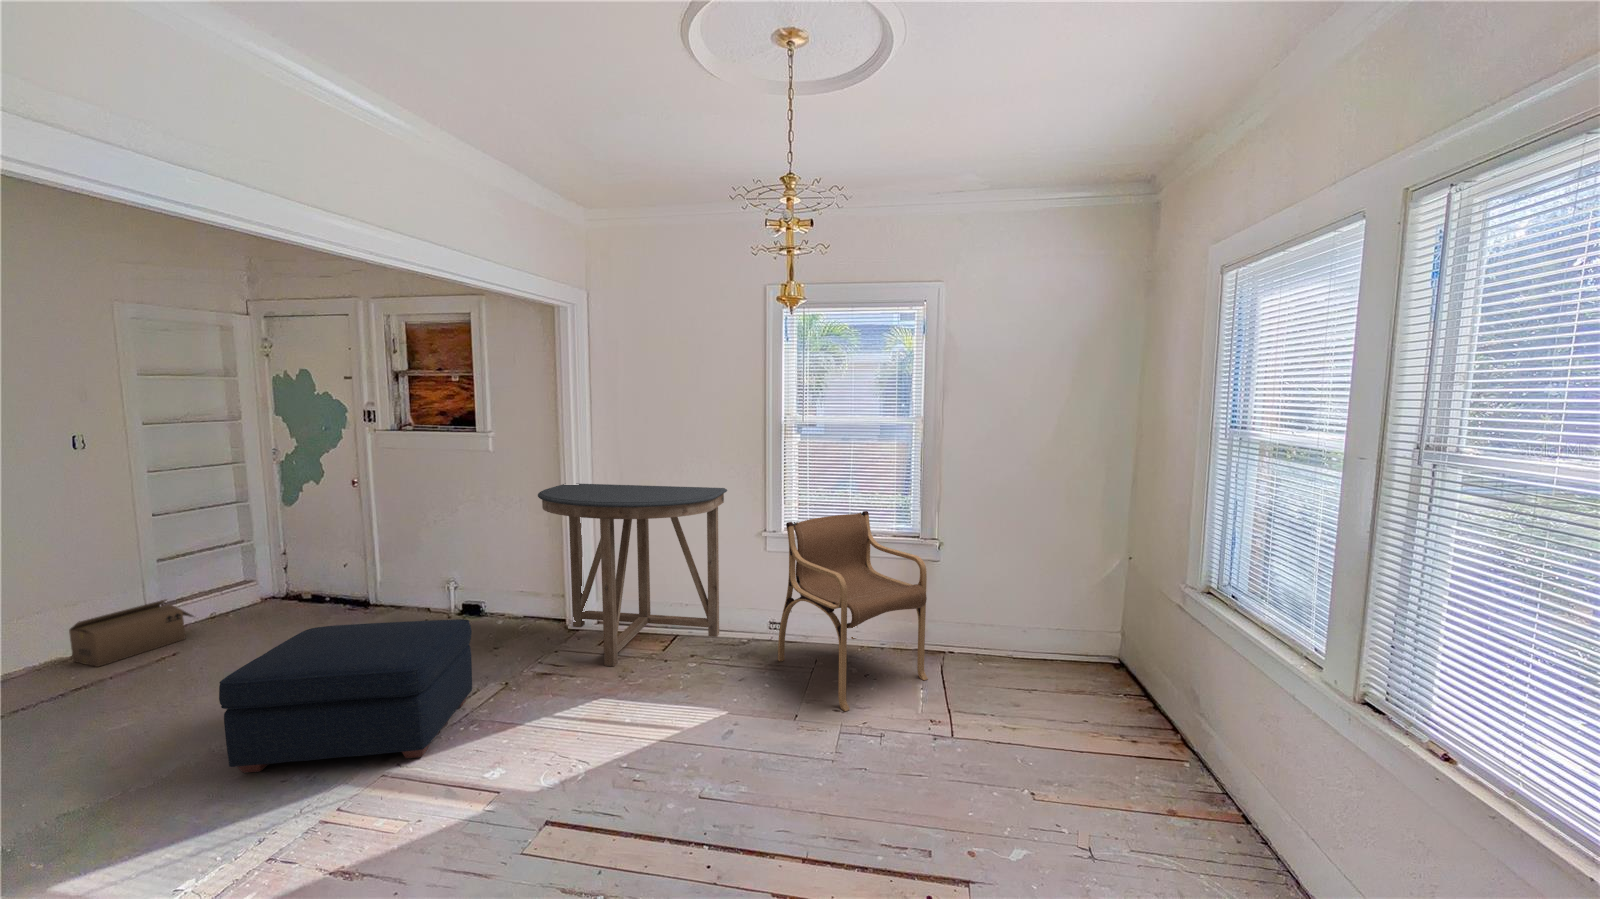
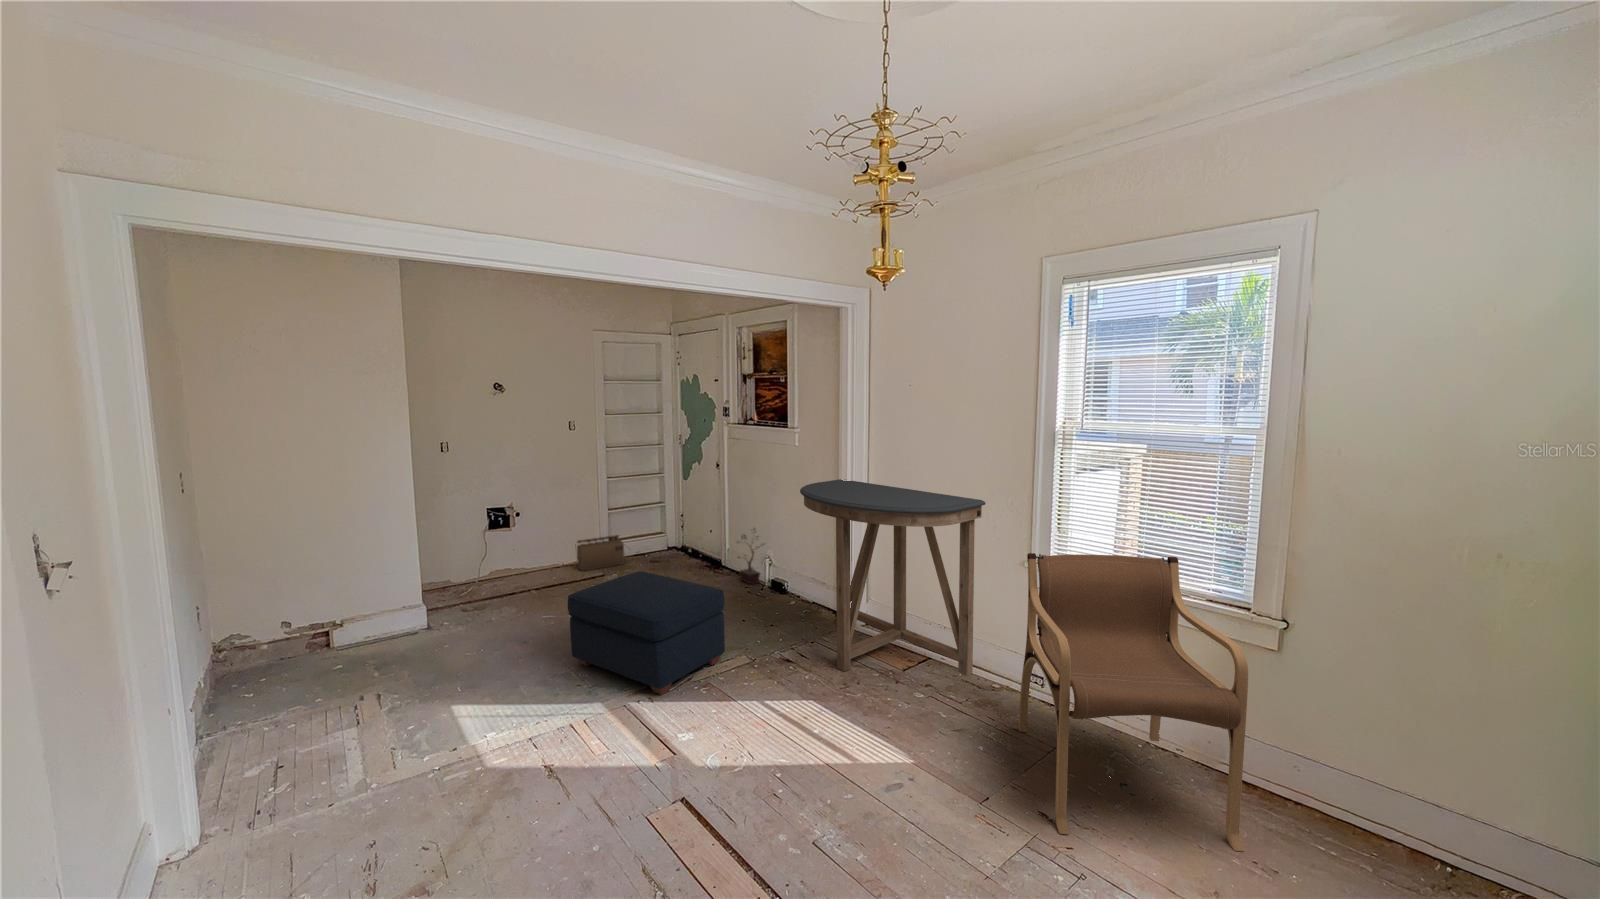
potted plant: none [401,550,453,618] -> present [738,528,765,584]

